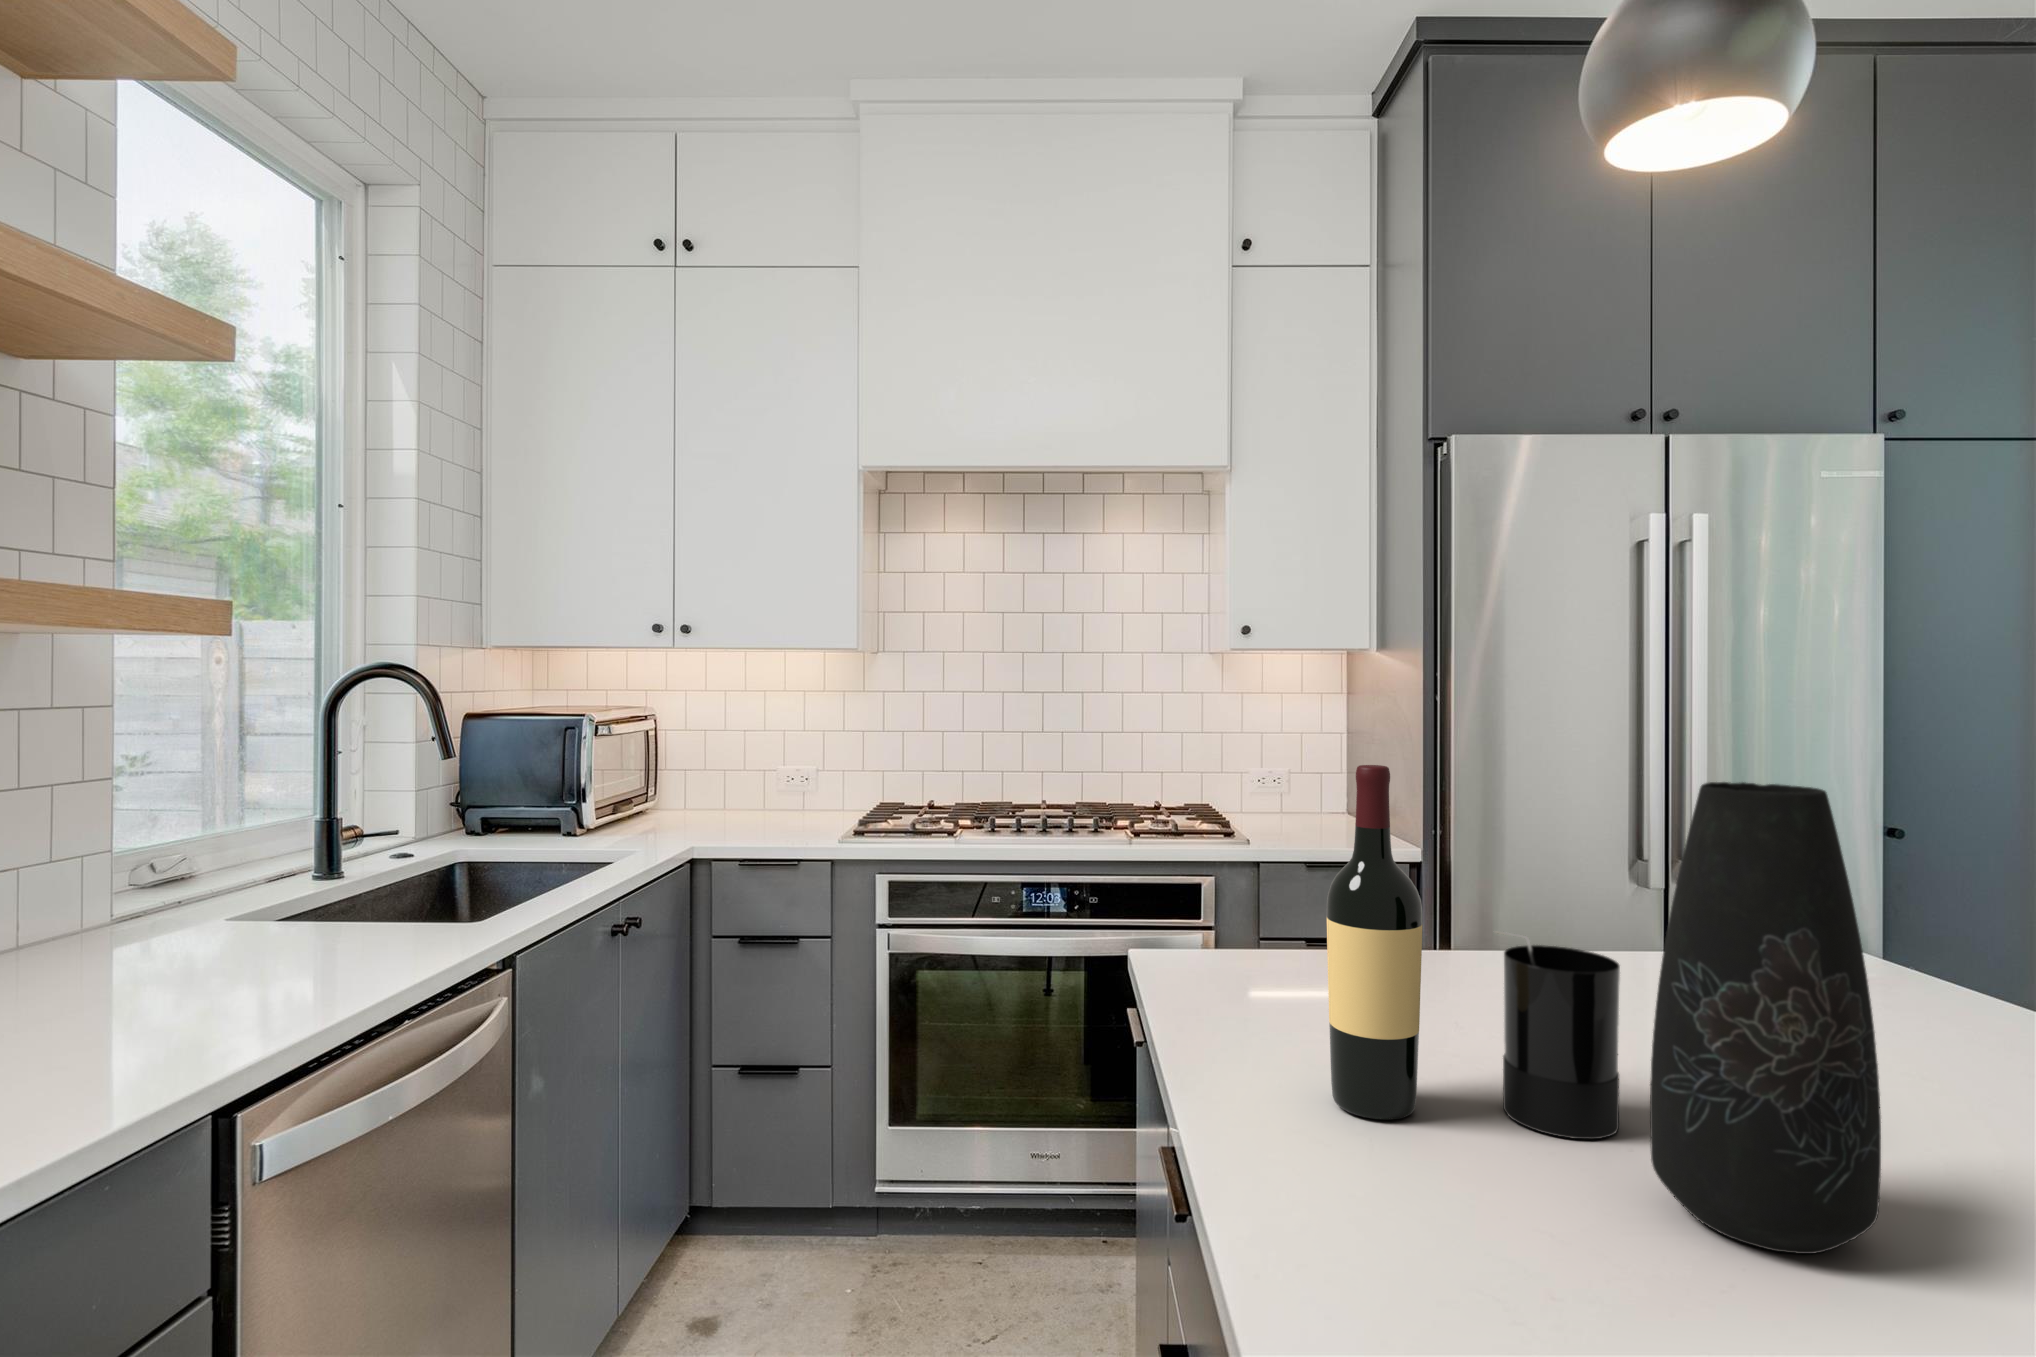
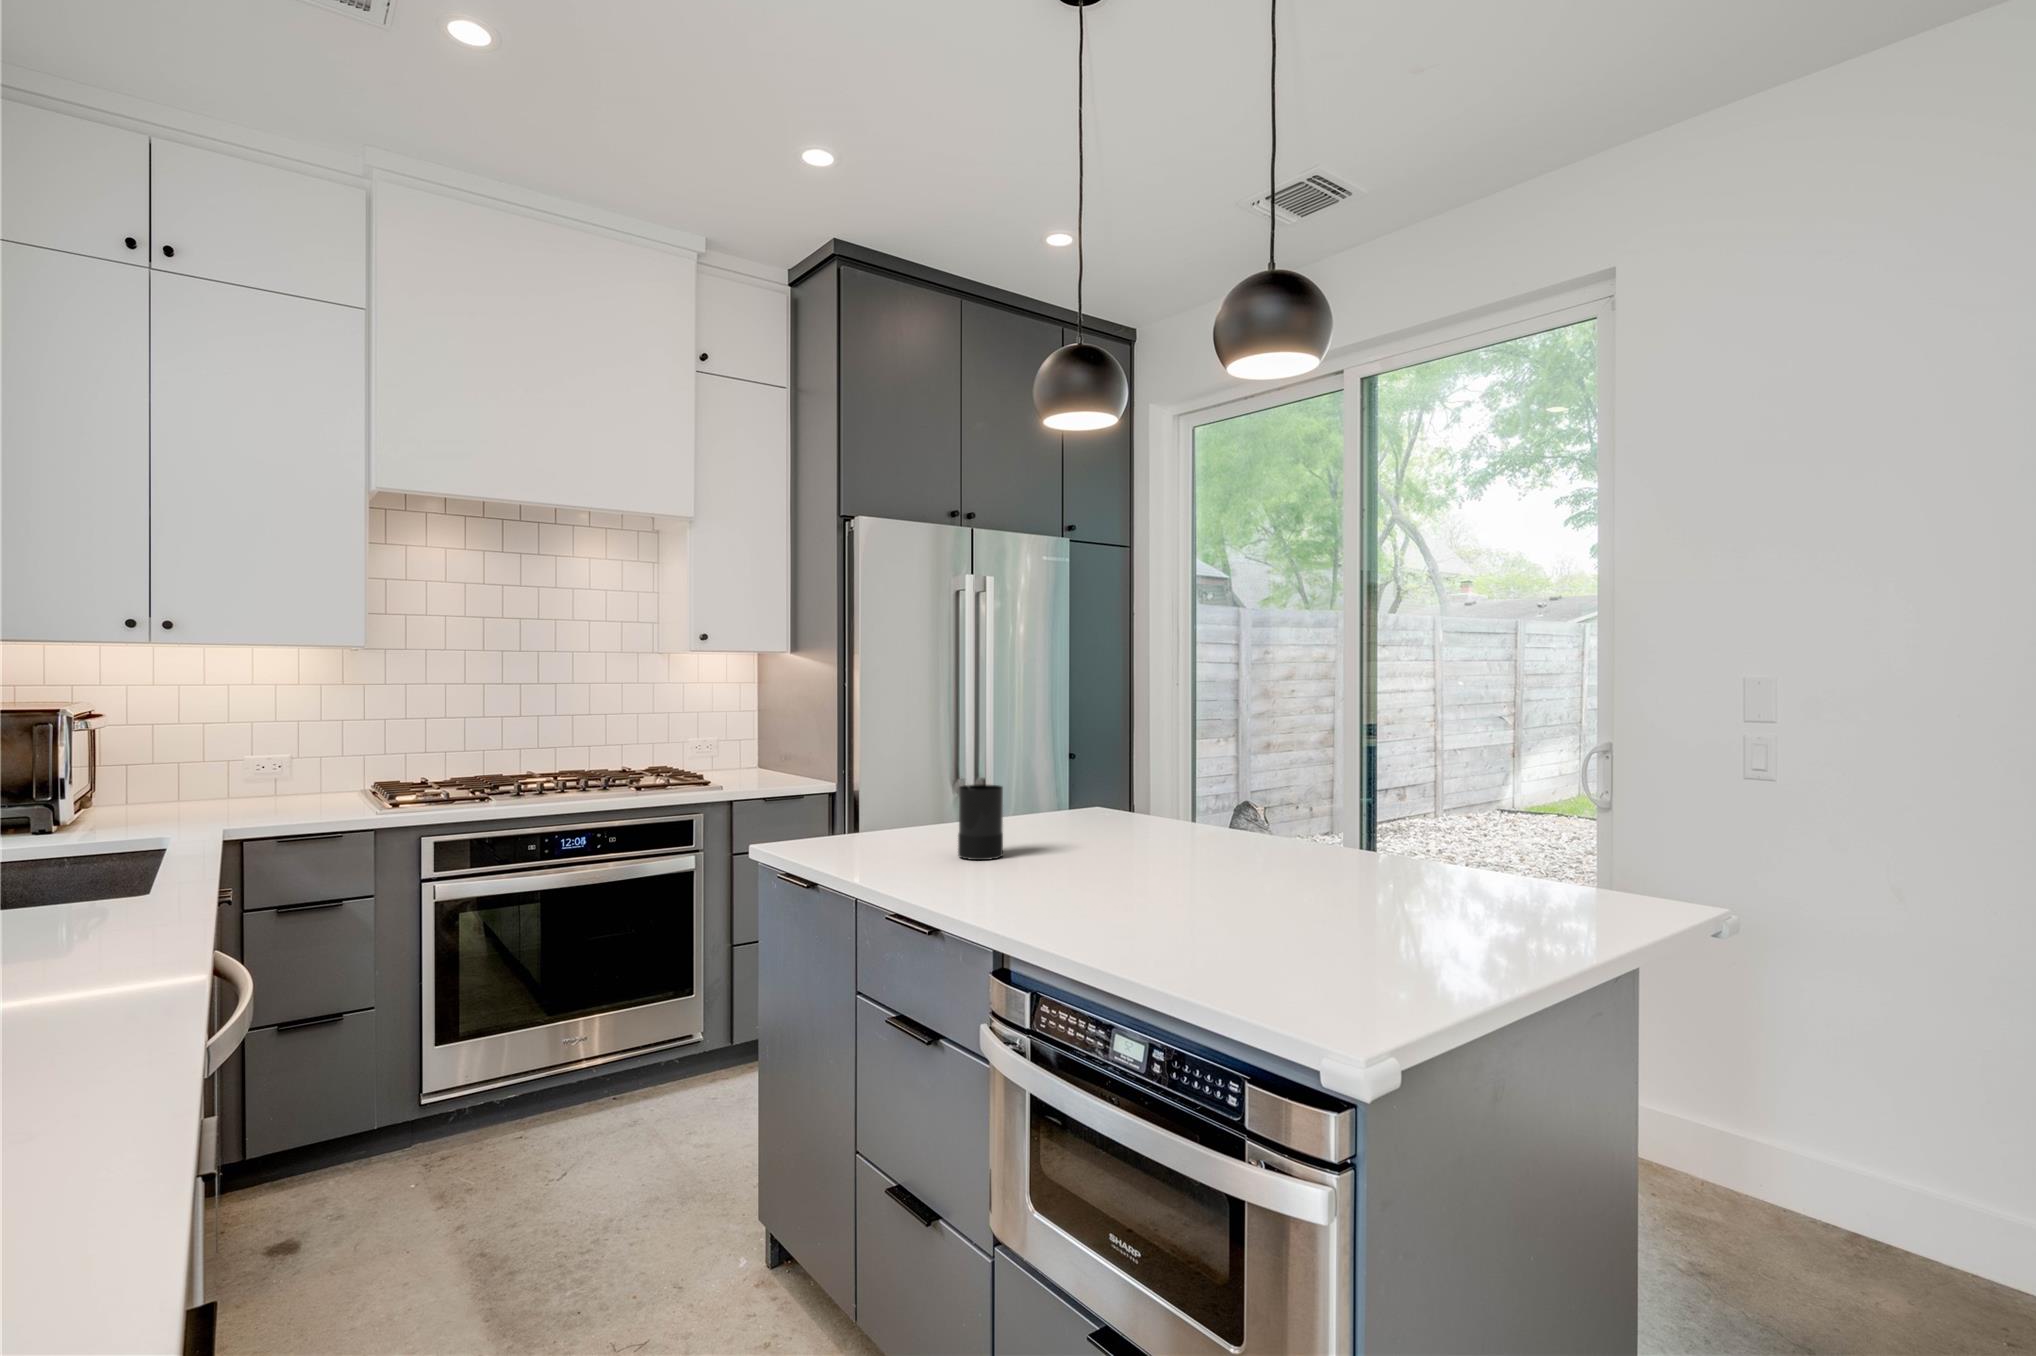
wine bottle: present [1326,765,1423,1120] -> none [887,706,929,866]
vase: present [1650,782,1881,1254] -> none [1022,704,1091,870]

